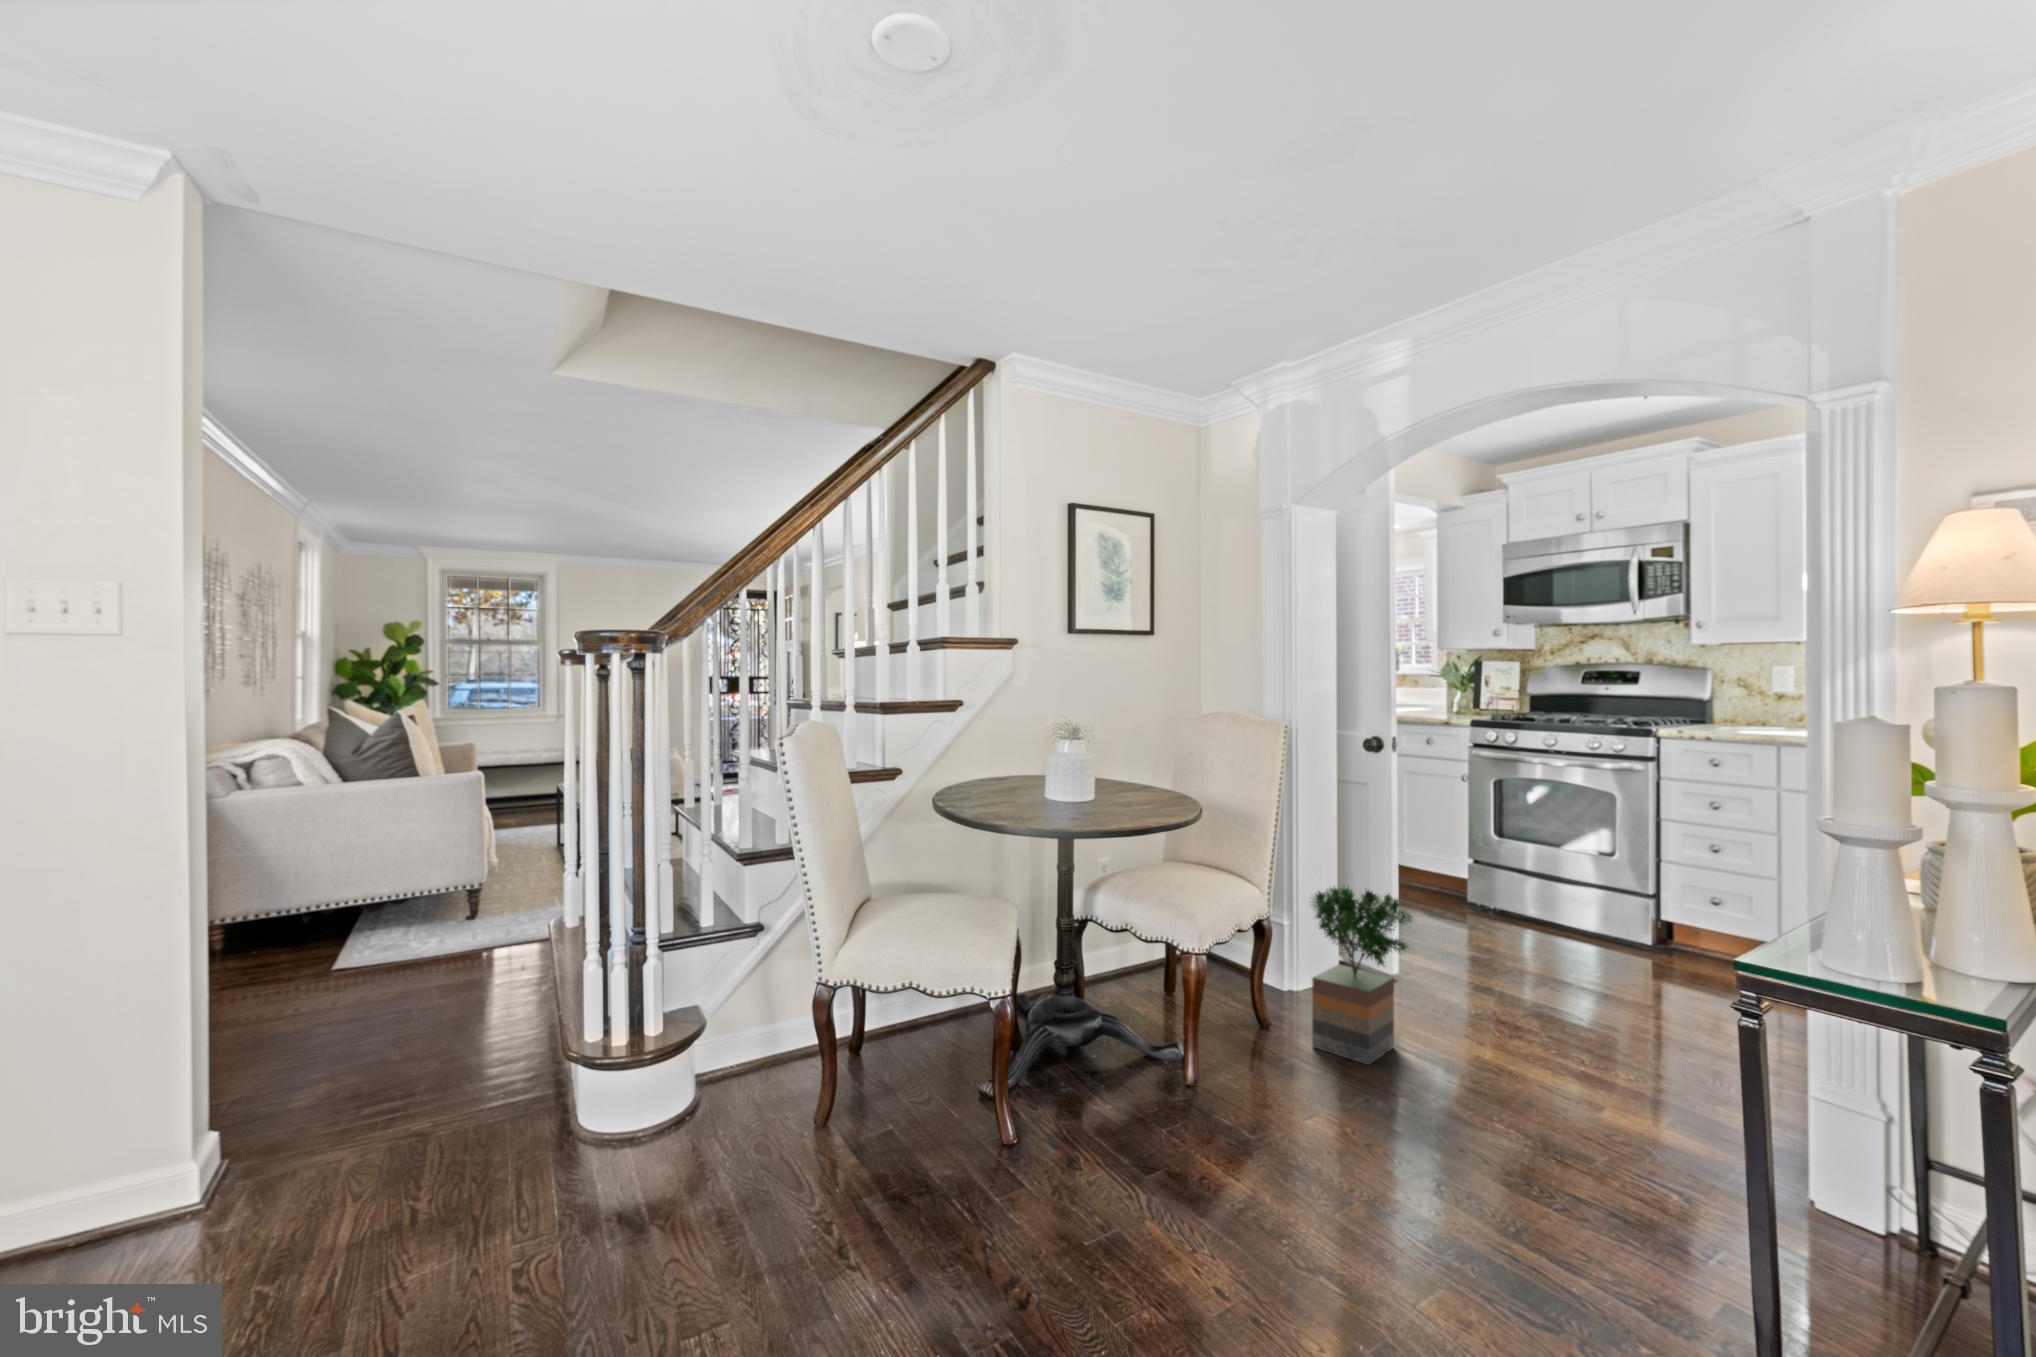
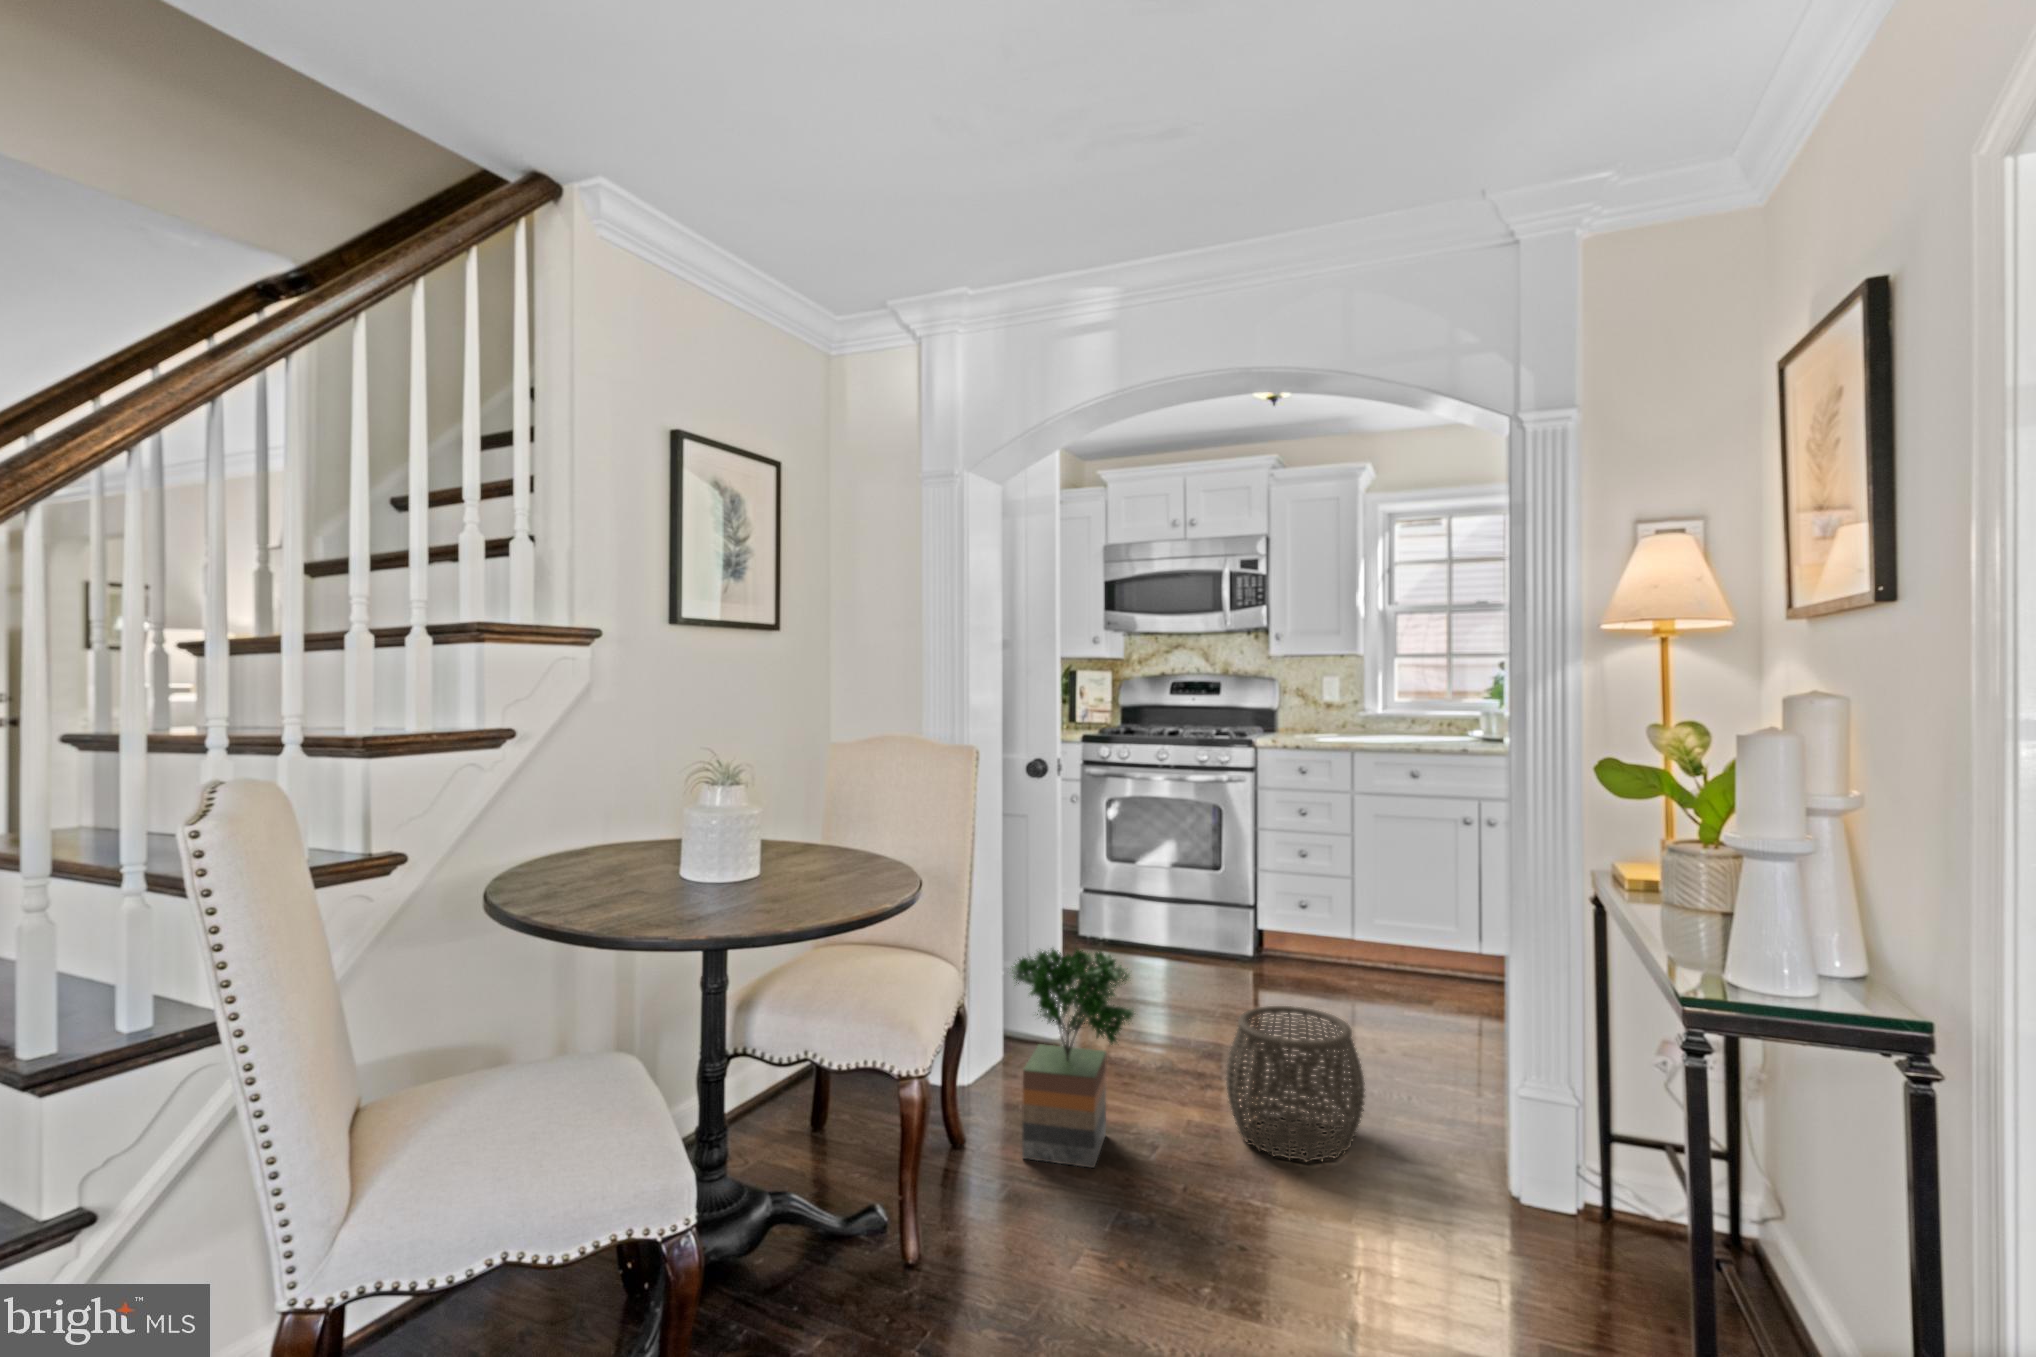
woven basket: none [1506,965,1653,1108] -> present [1226,1006,1365,1162]

